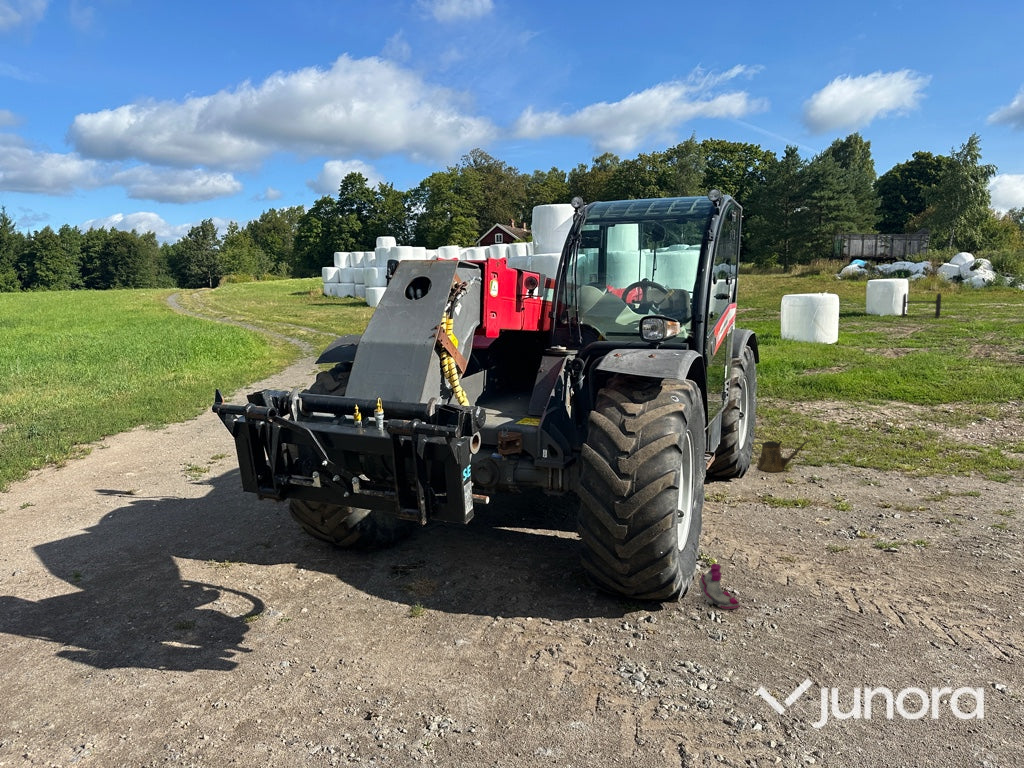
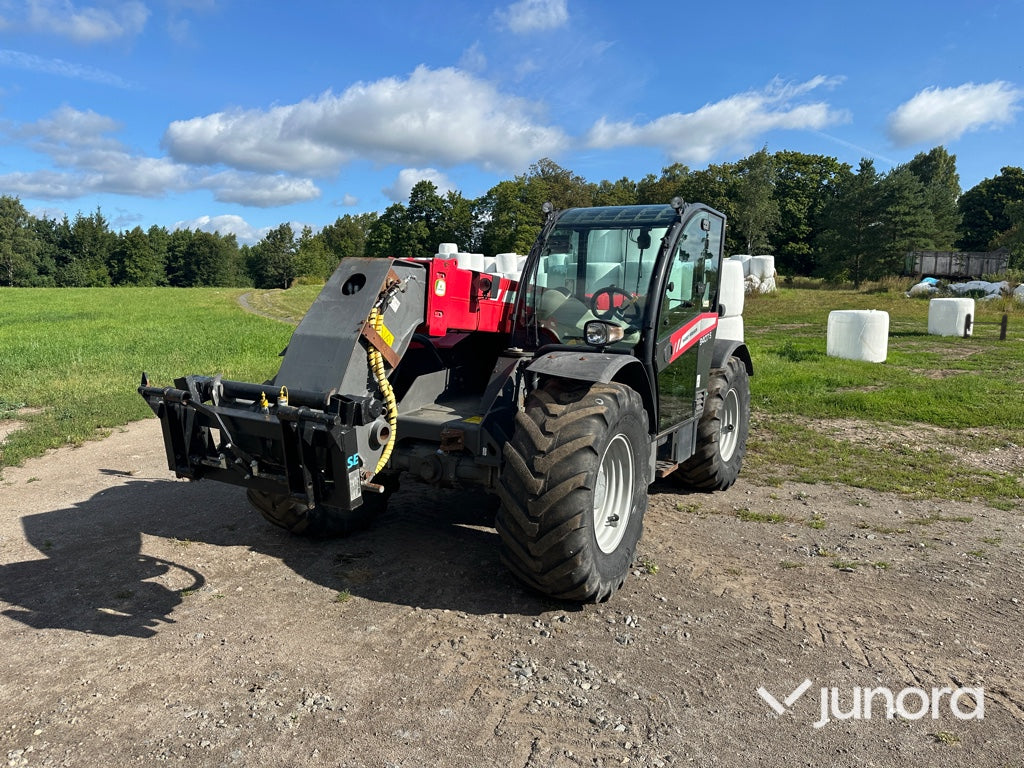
watering can: present [752,441,809,472] -> none [735,454,795,486]
boots: present [699,563,739,609] -> none [625,568,661,616]

